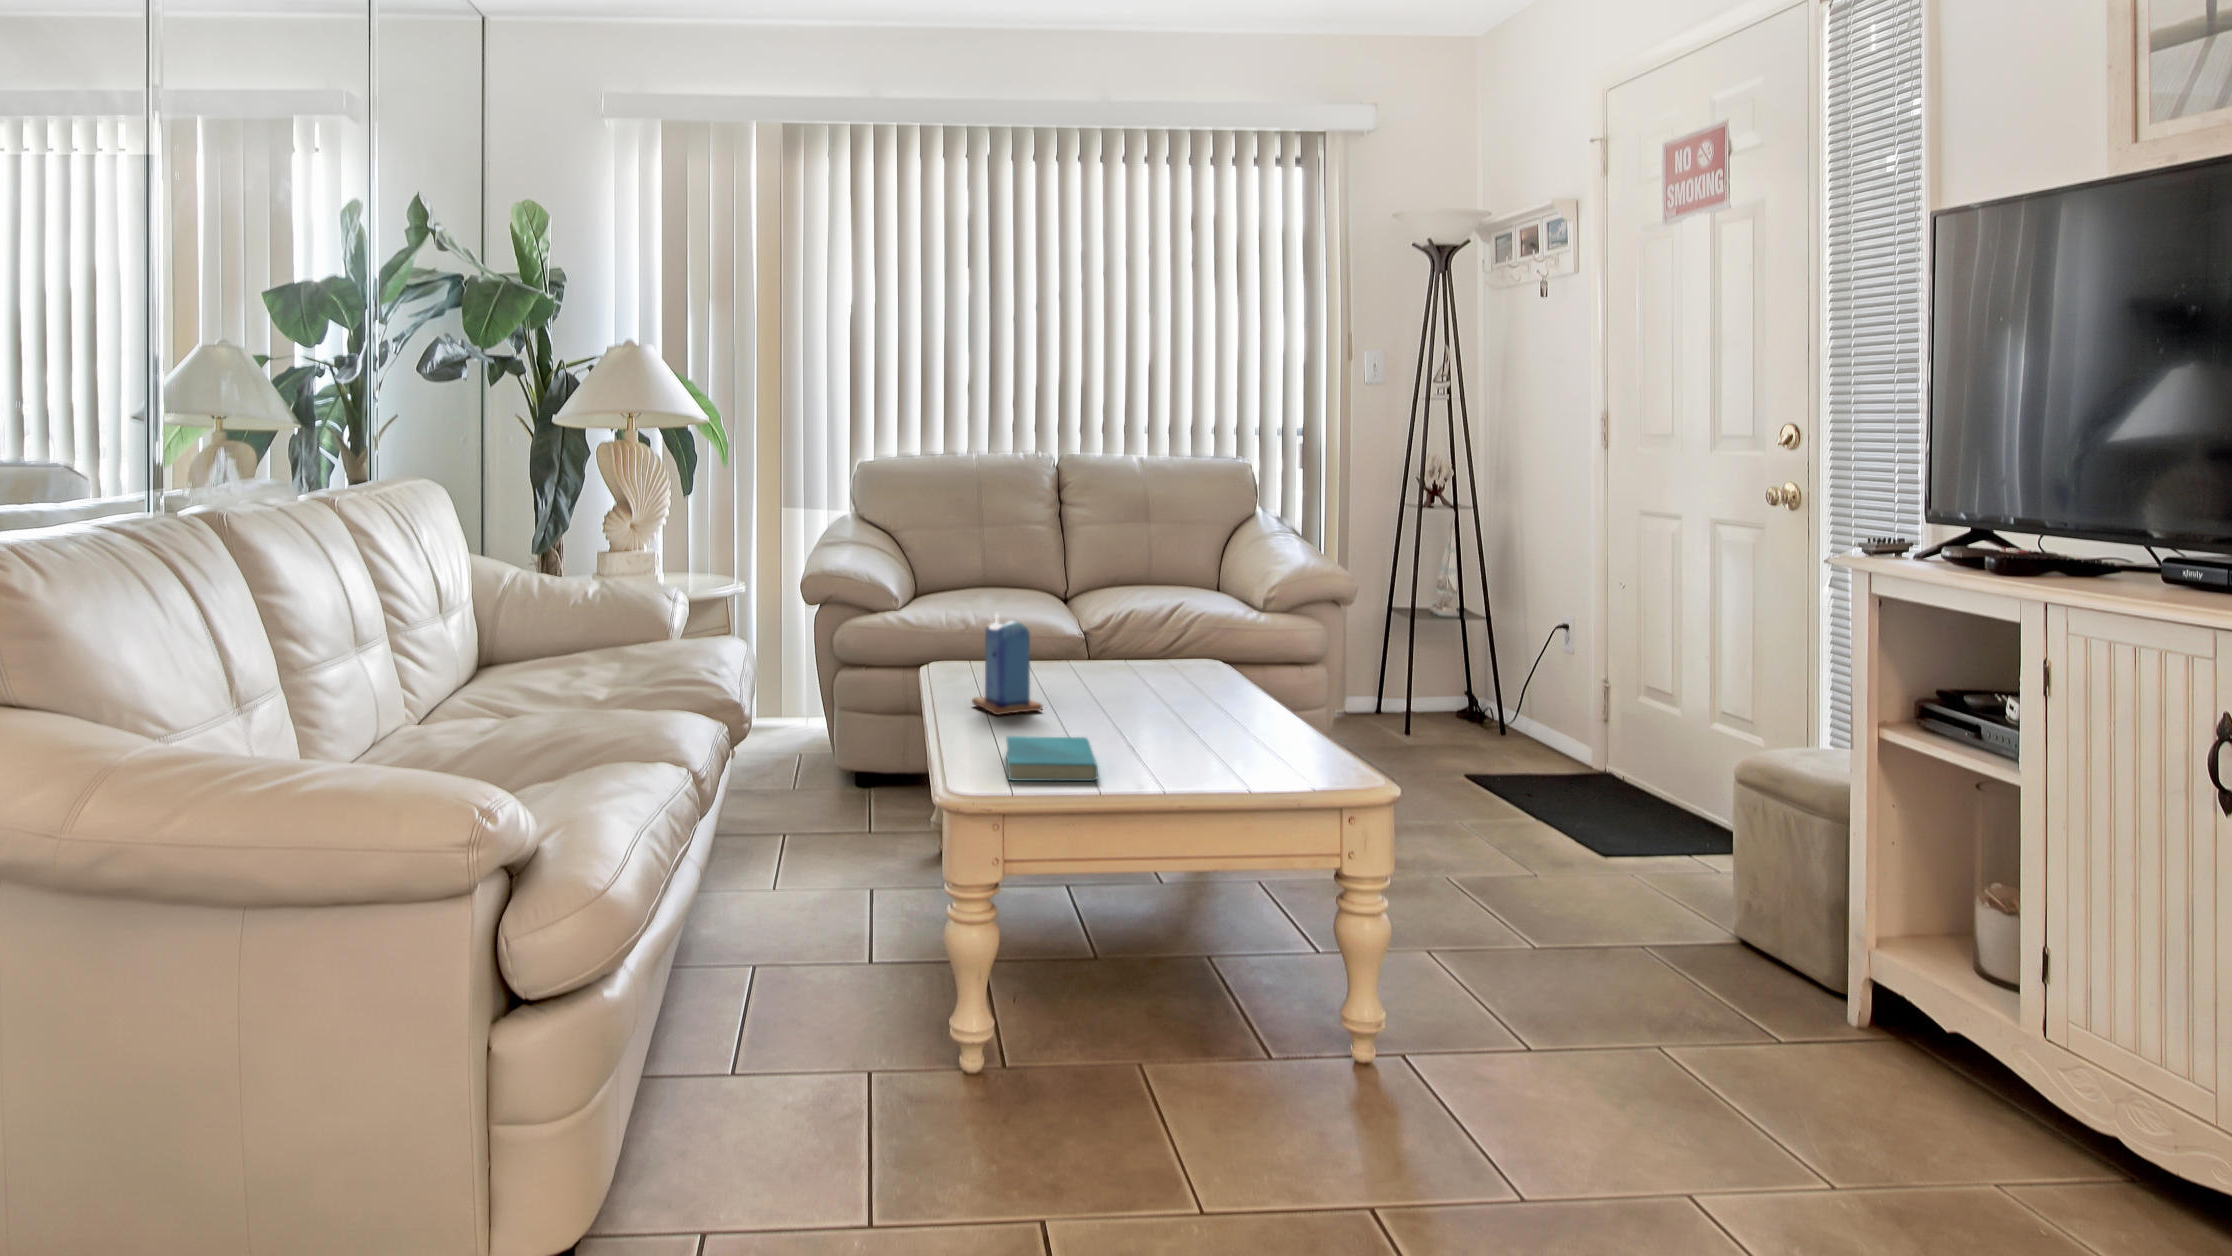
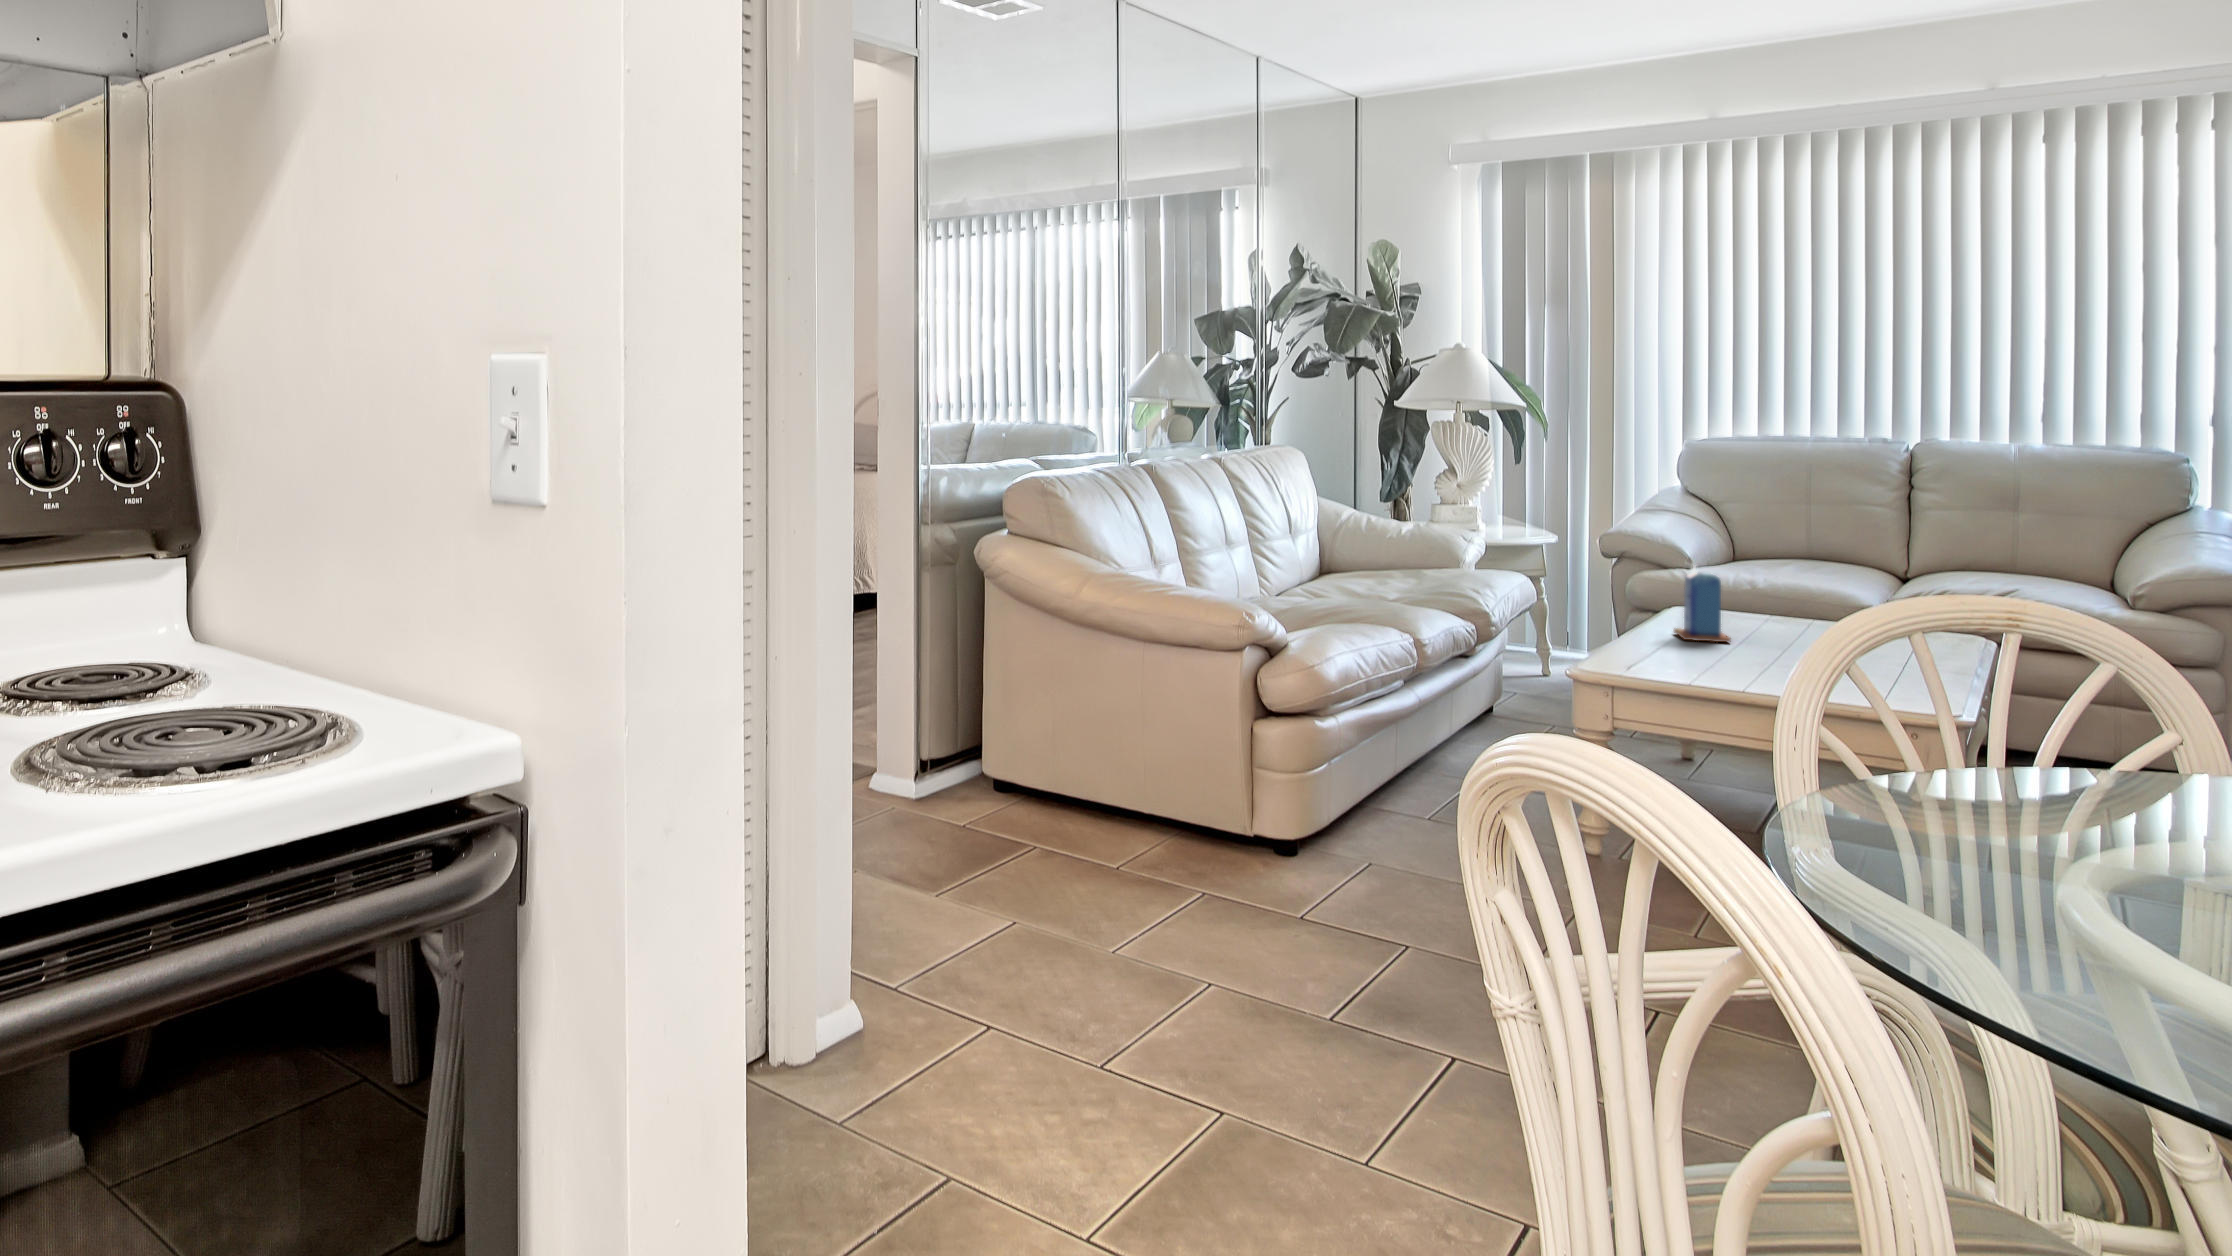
book: present [1006,736,1098,781] -> none [1635,645,1726,677]

